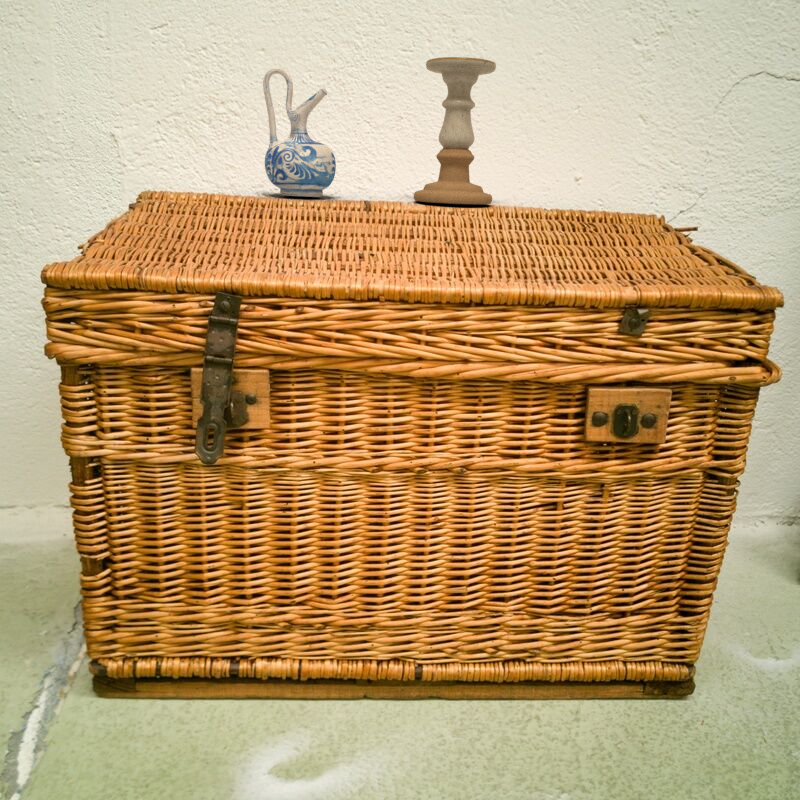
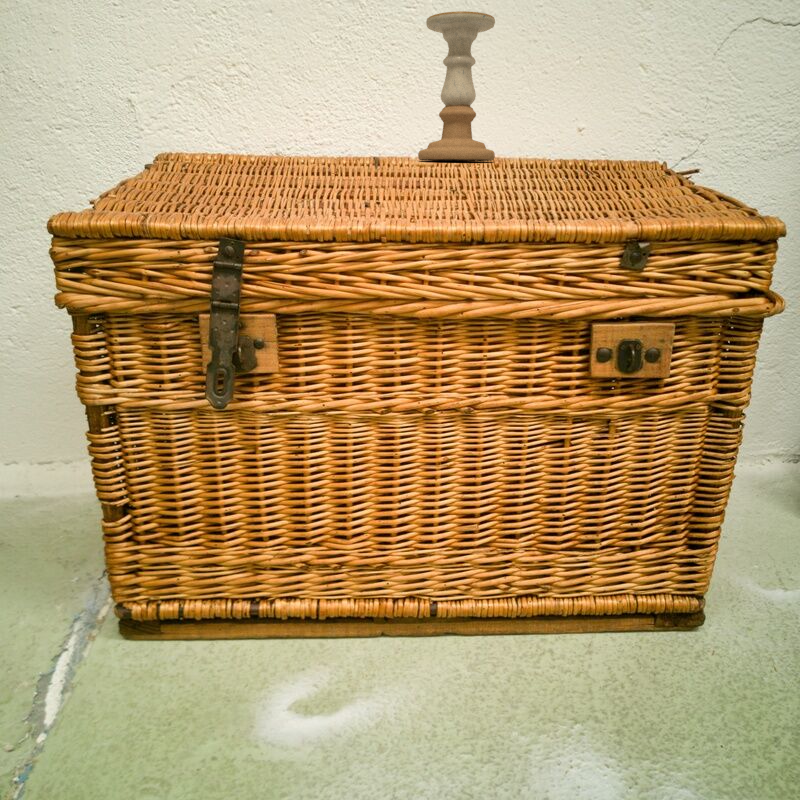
ceramic pitcher: present [263,67,336,197] -> none [268,31,341,159]

